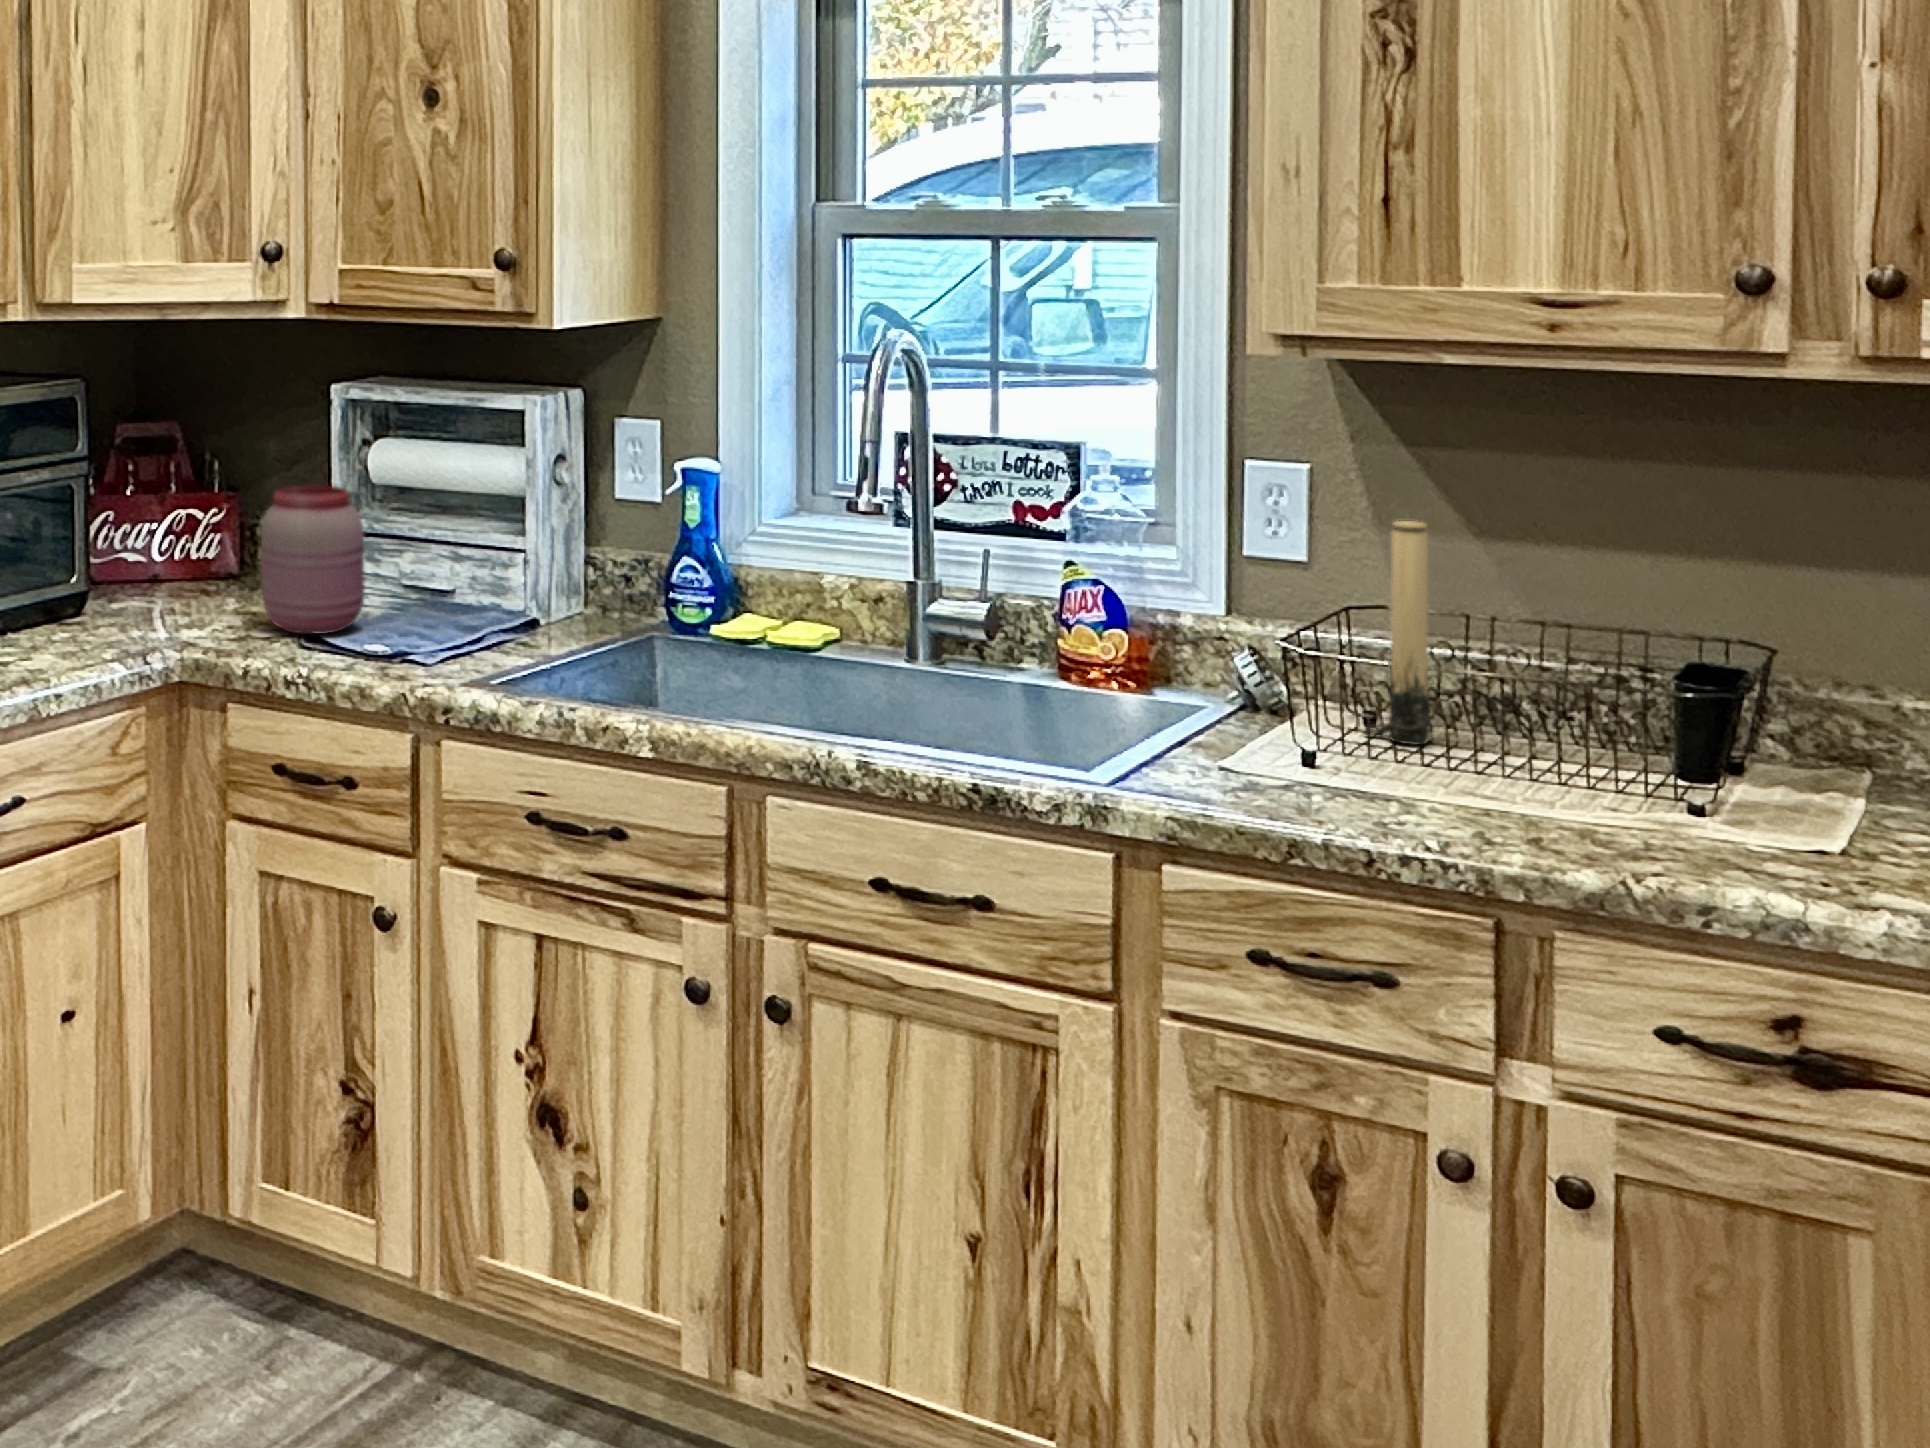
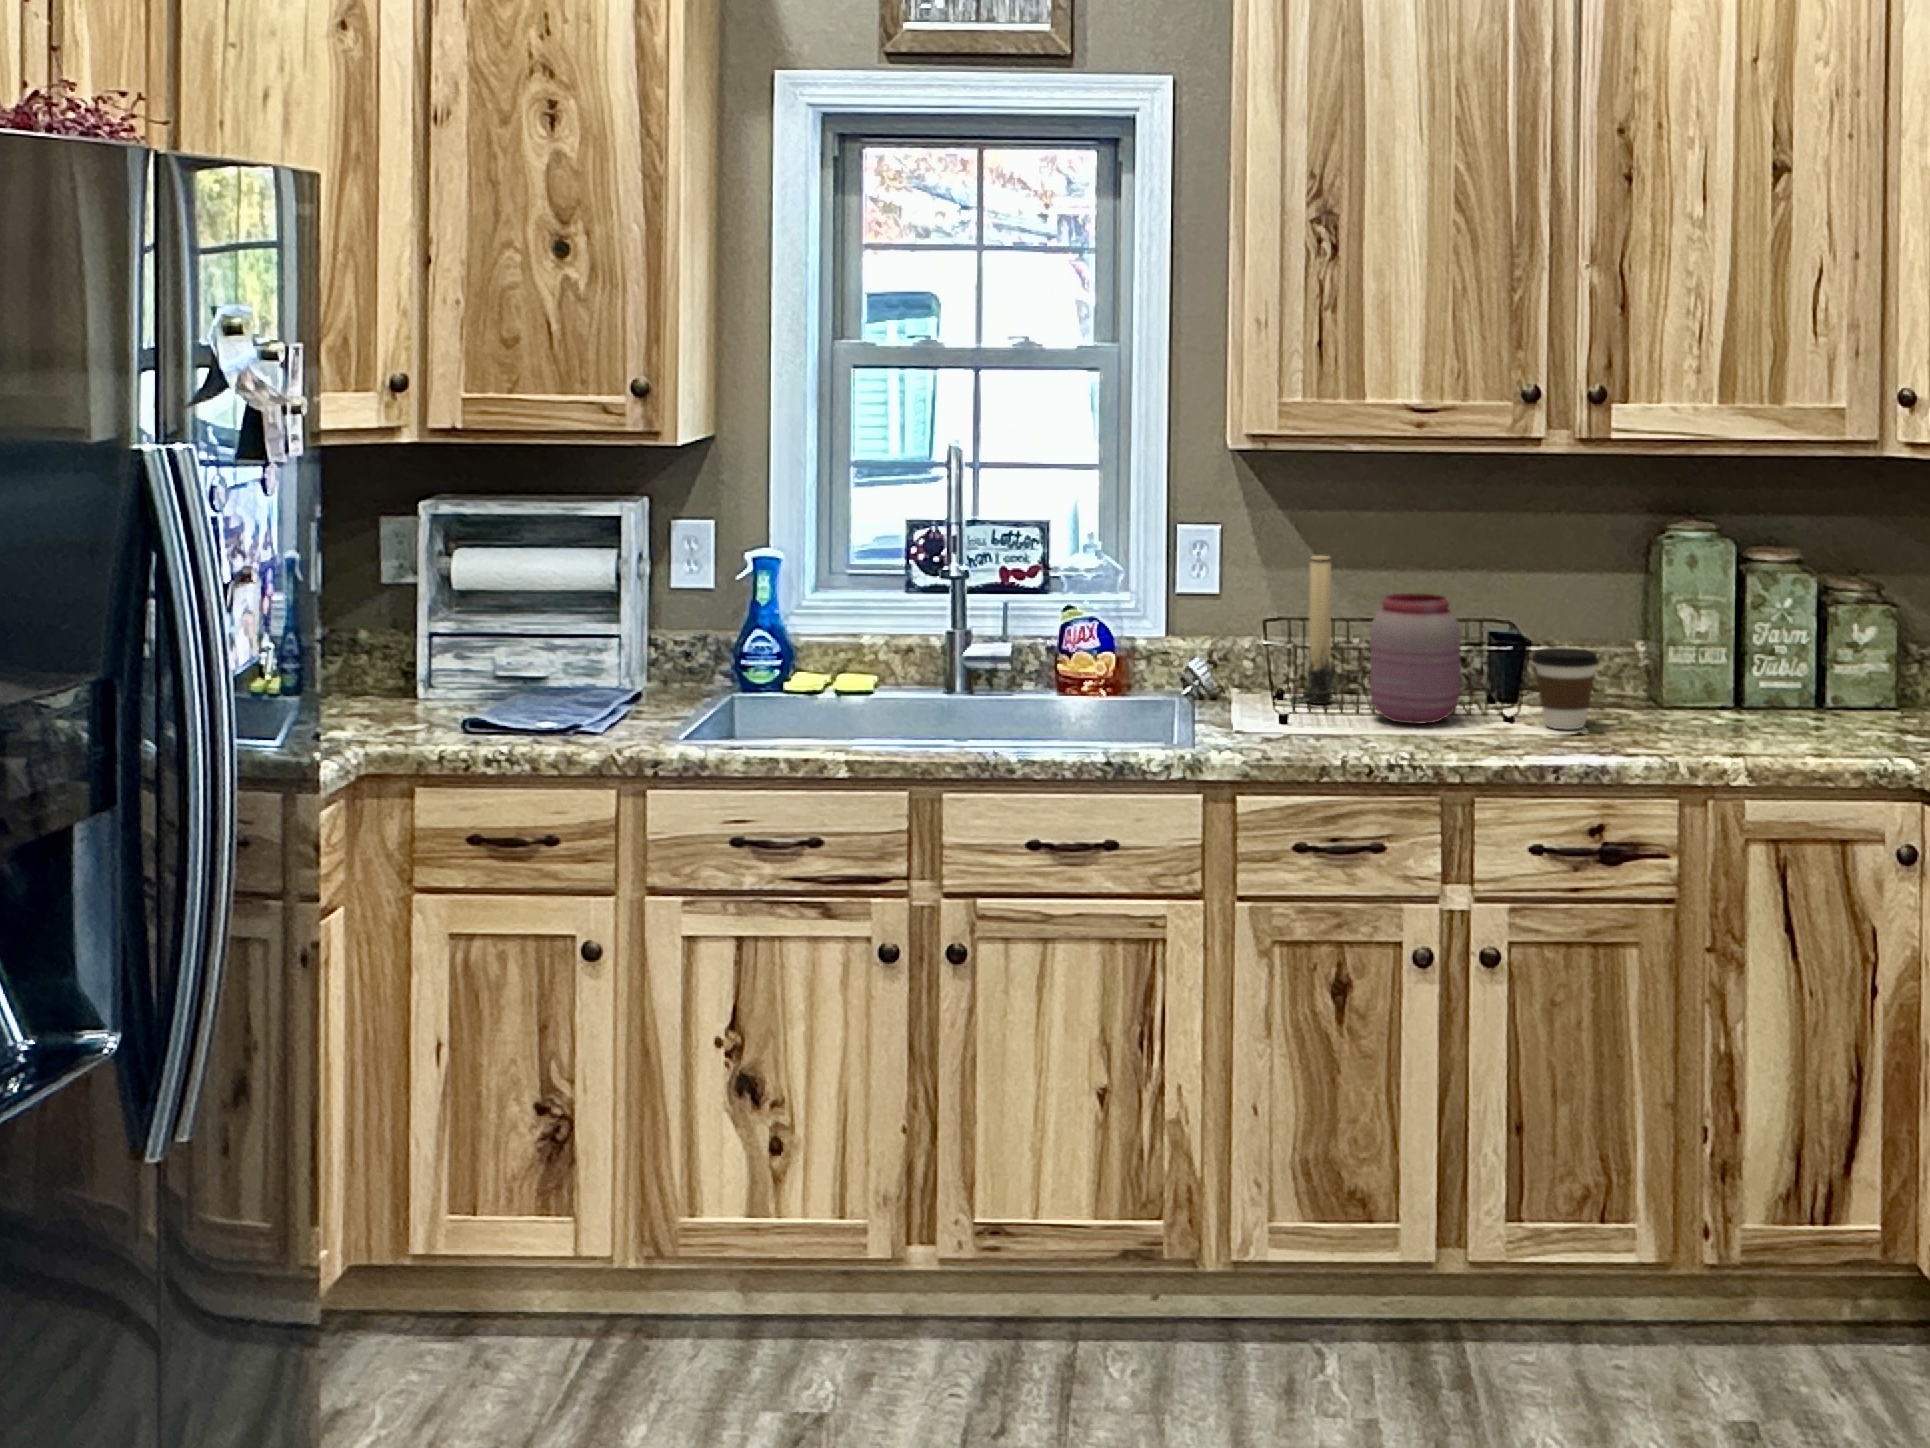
jar: present [261,485,365,634] -> present [1370,594,1460,724]
coffee cup: none [1729,706,1863,849] -> present [1532,648,1599,729]

